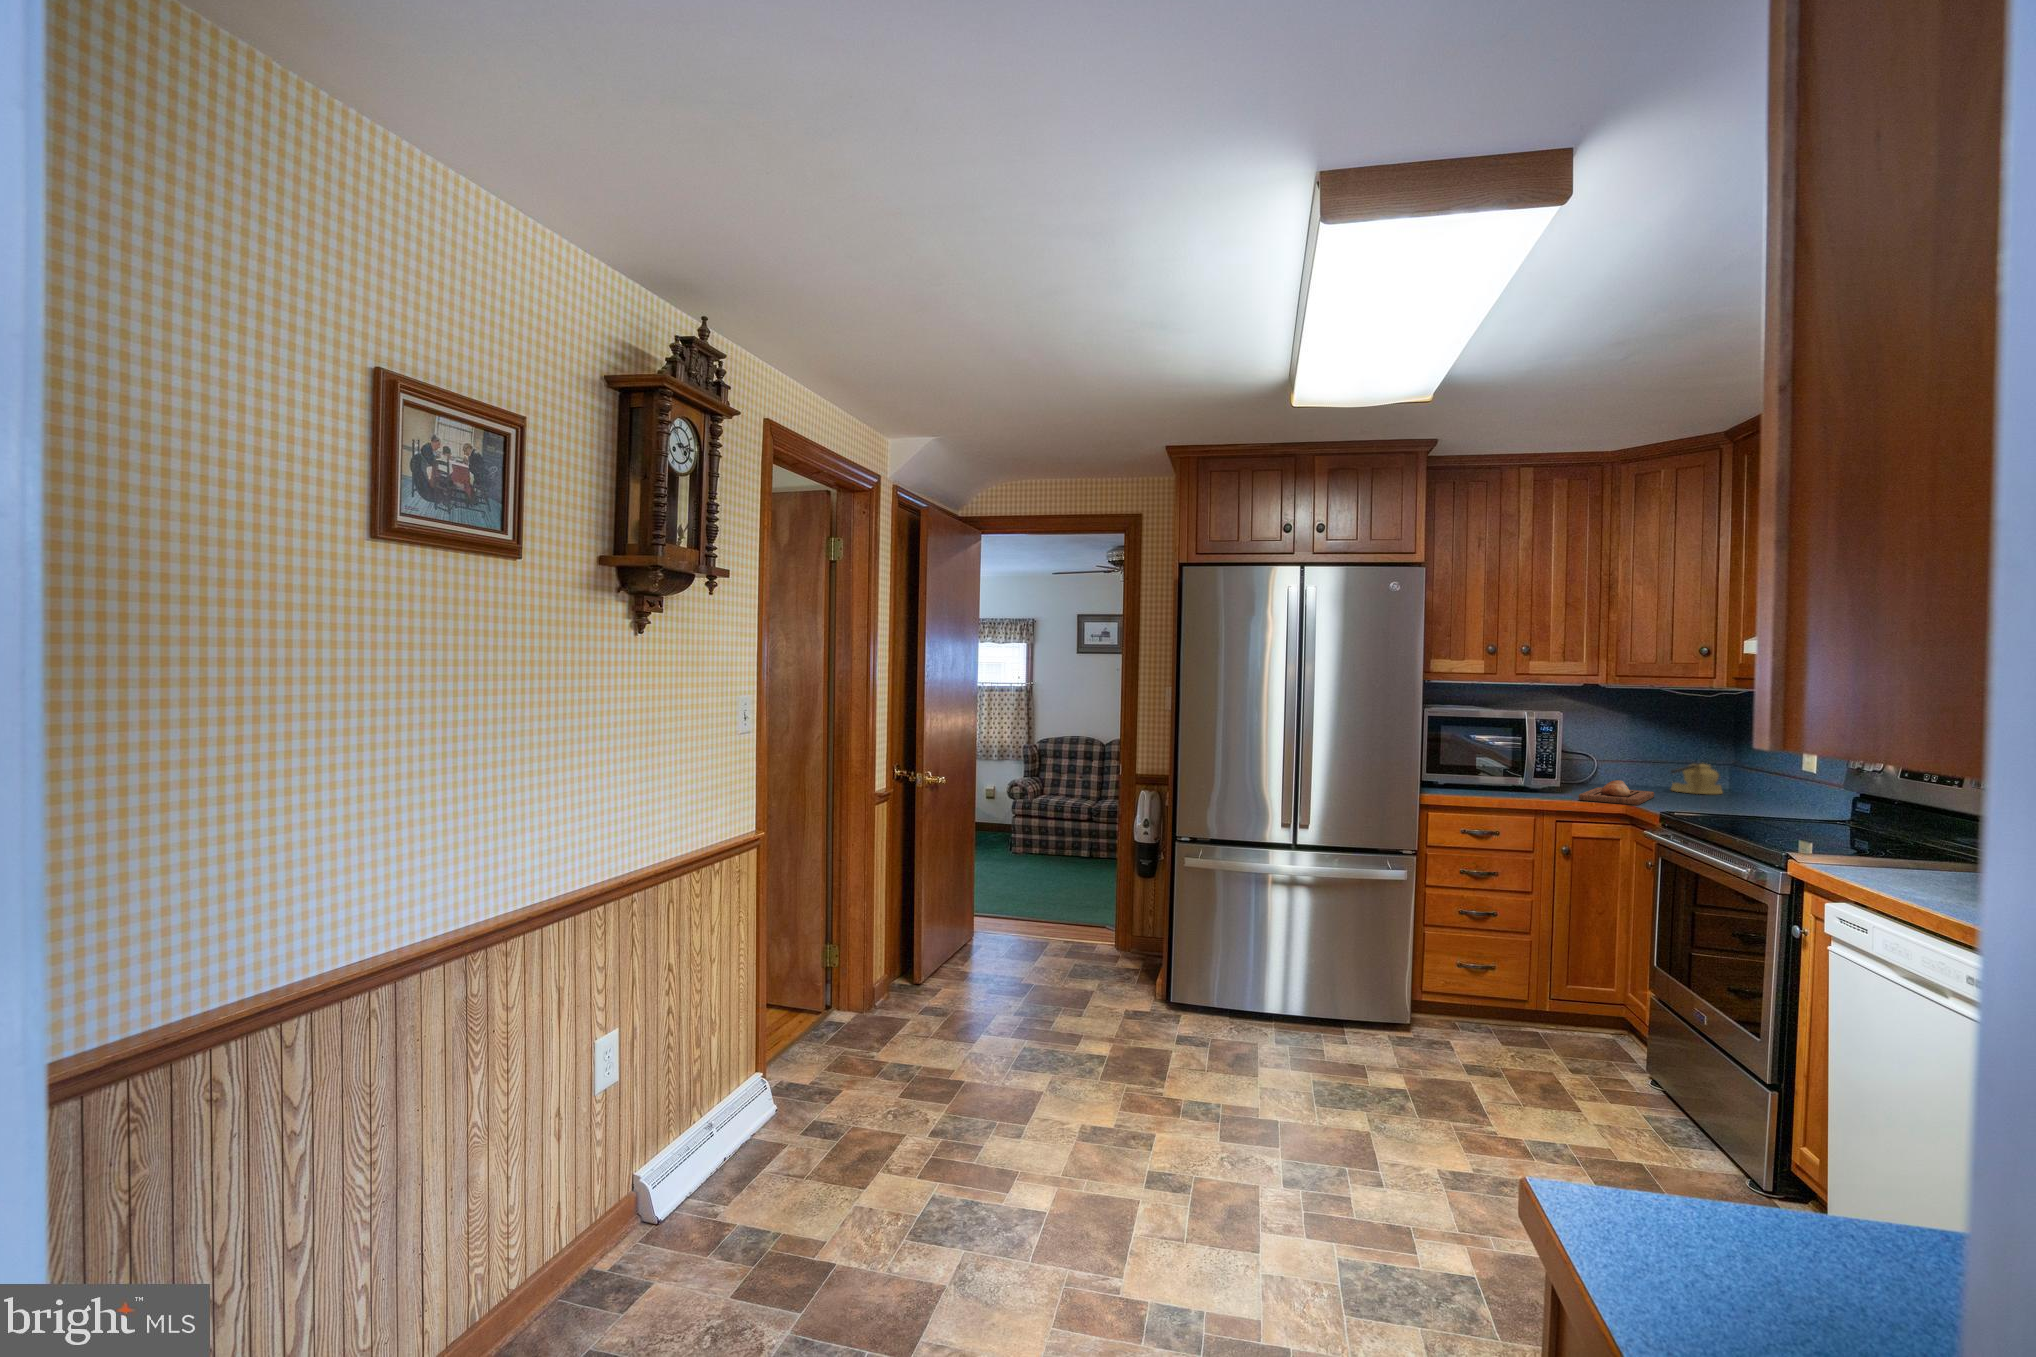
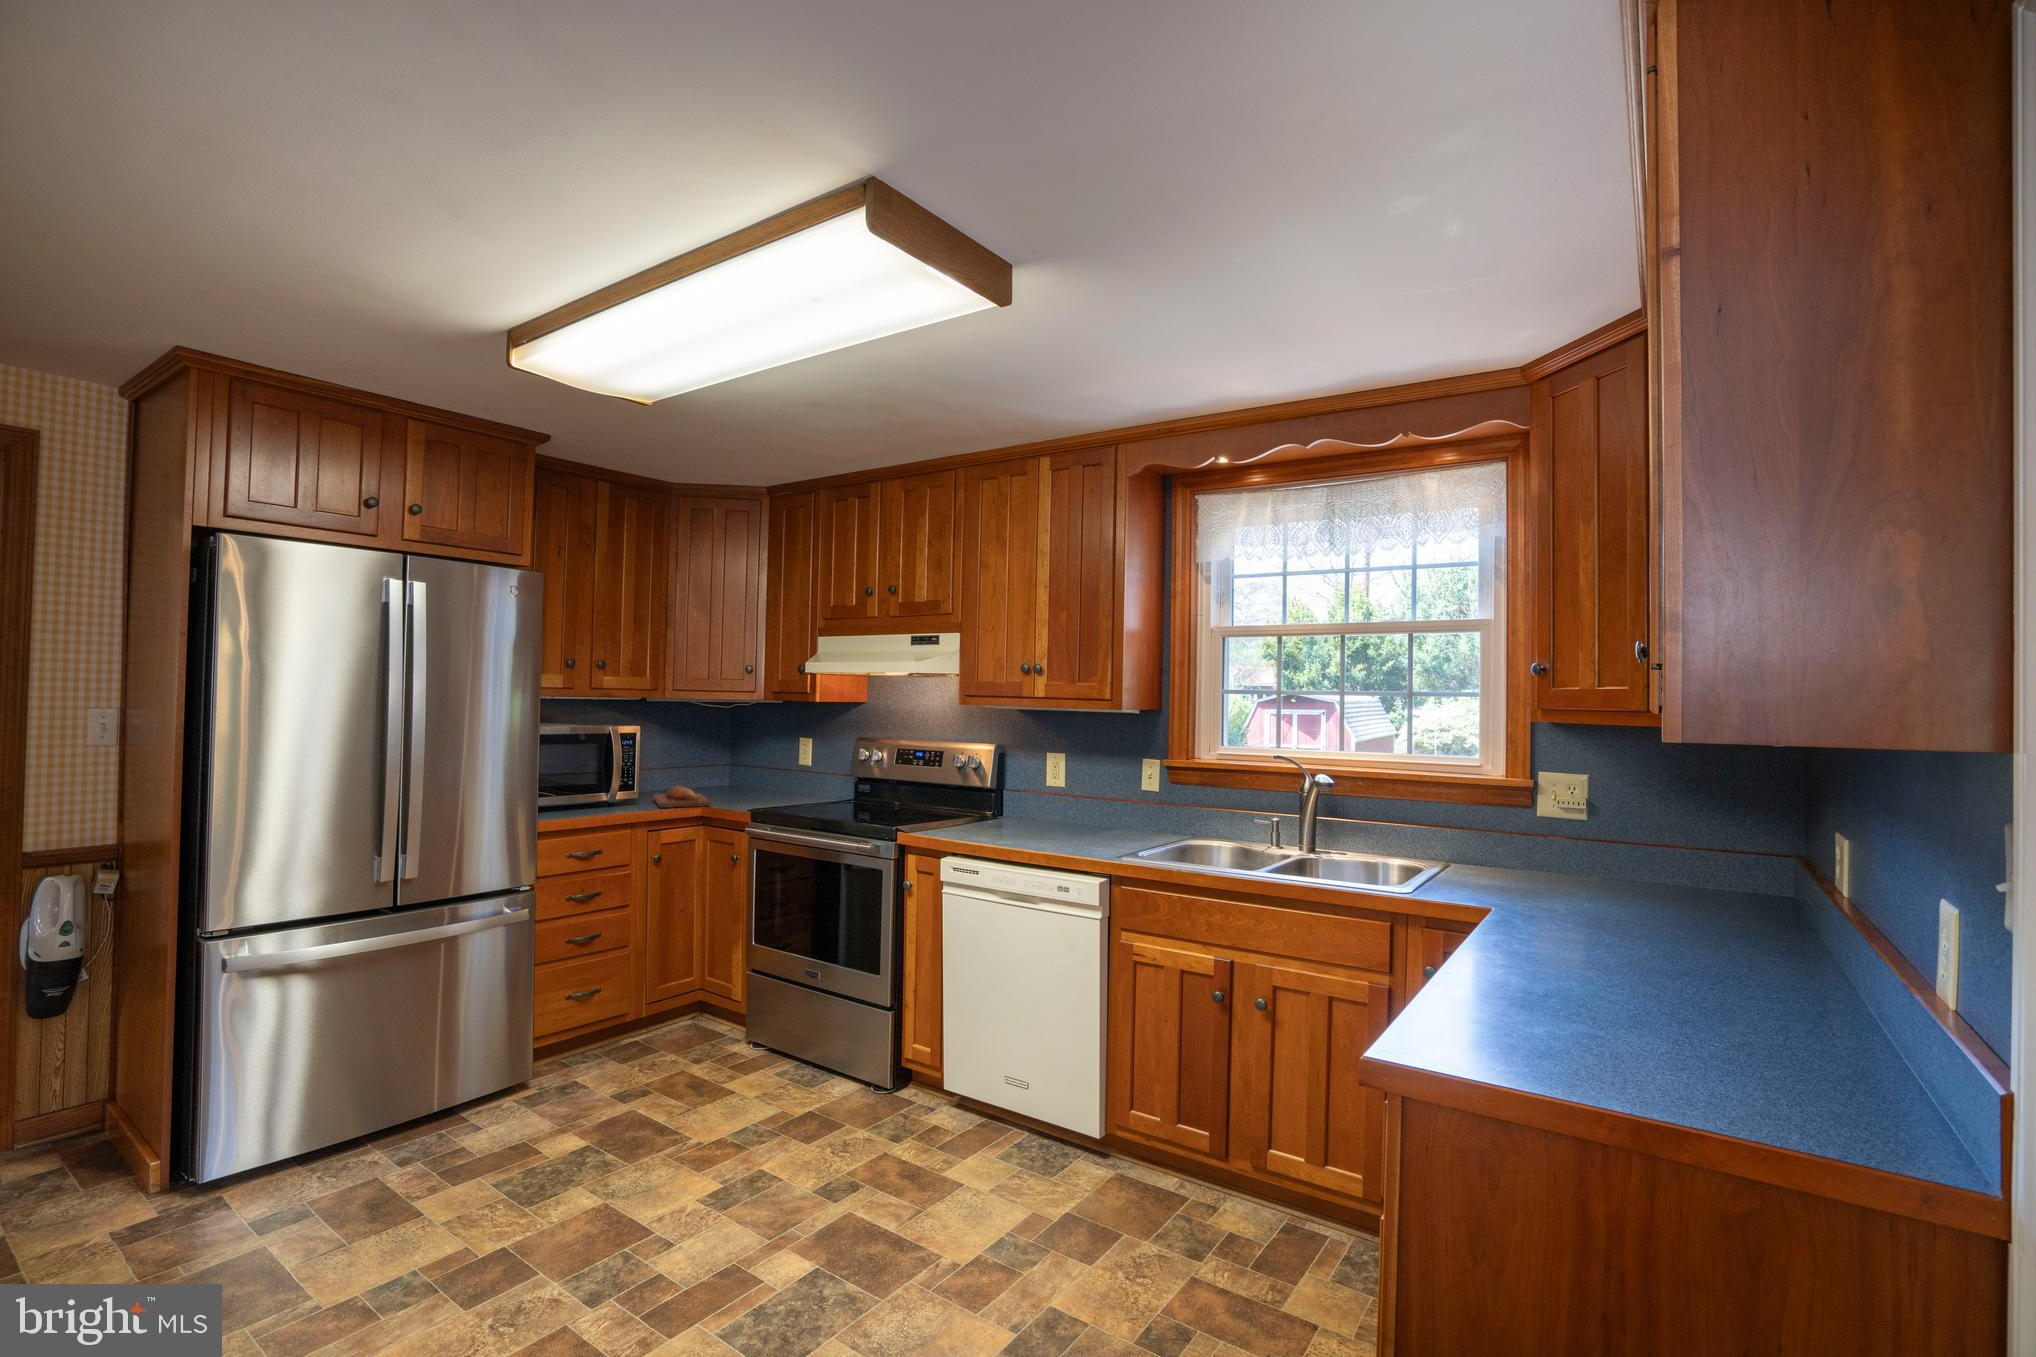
kettle: present [1671,764,1723,794] -> none [690,761,732,791]

